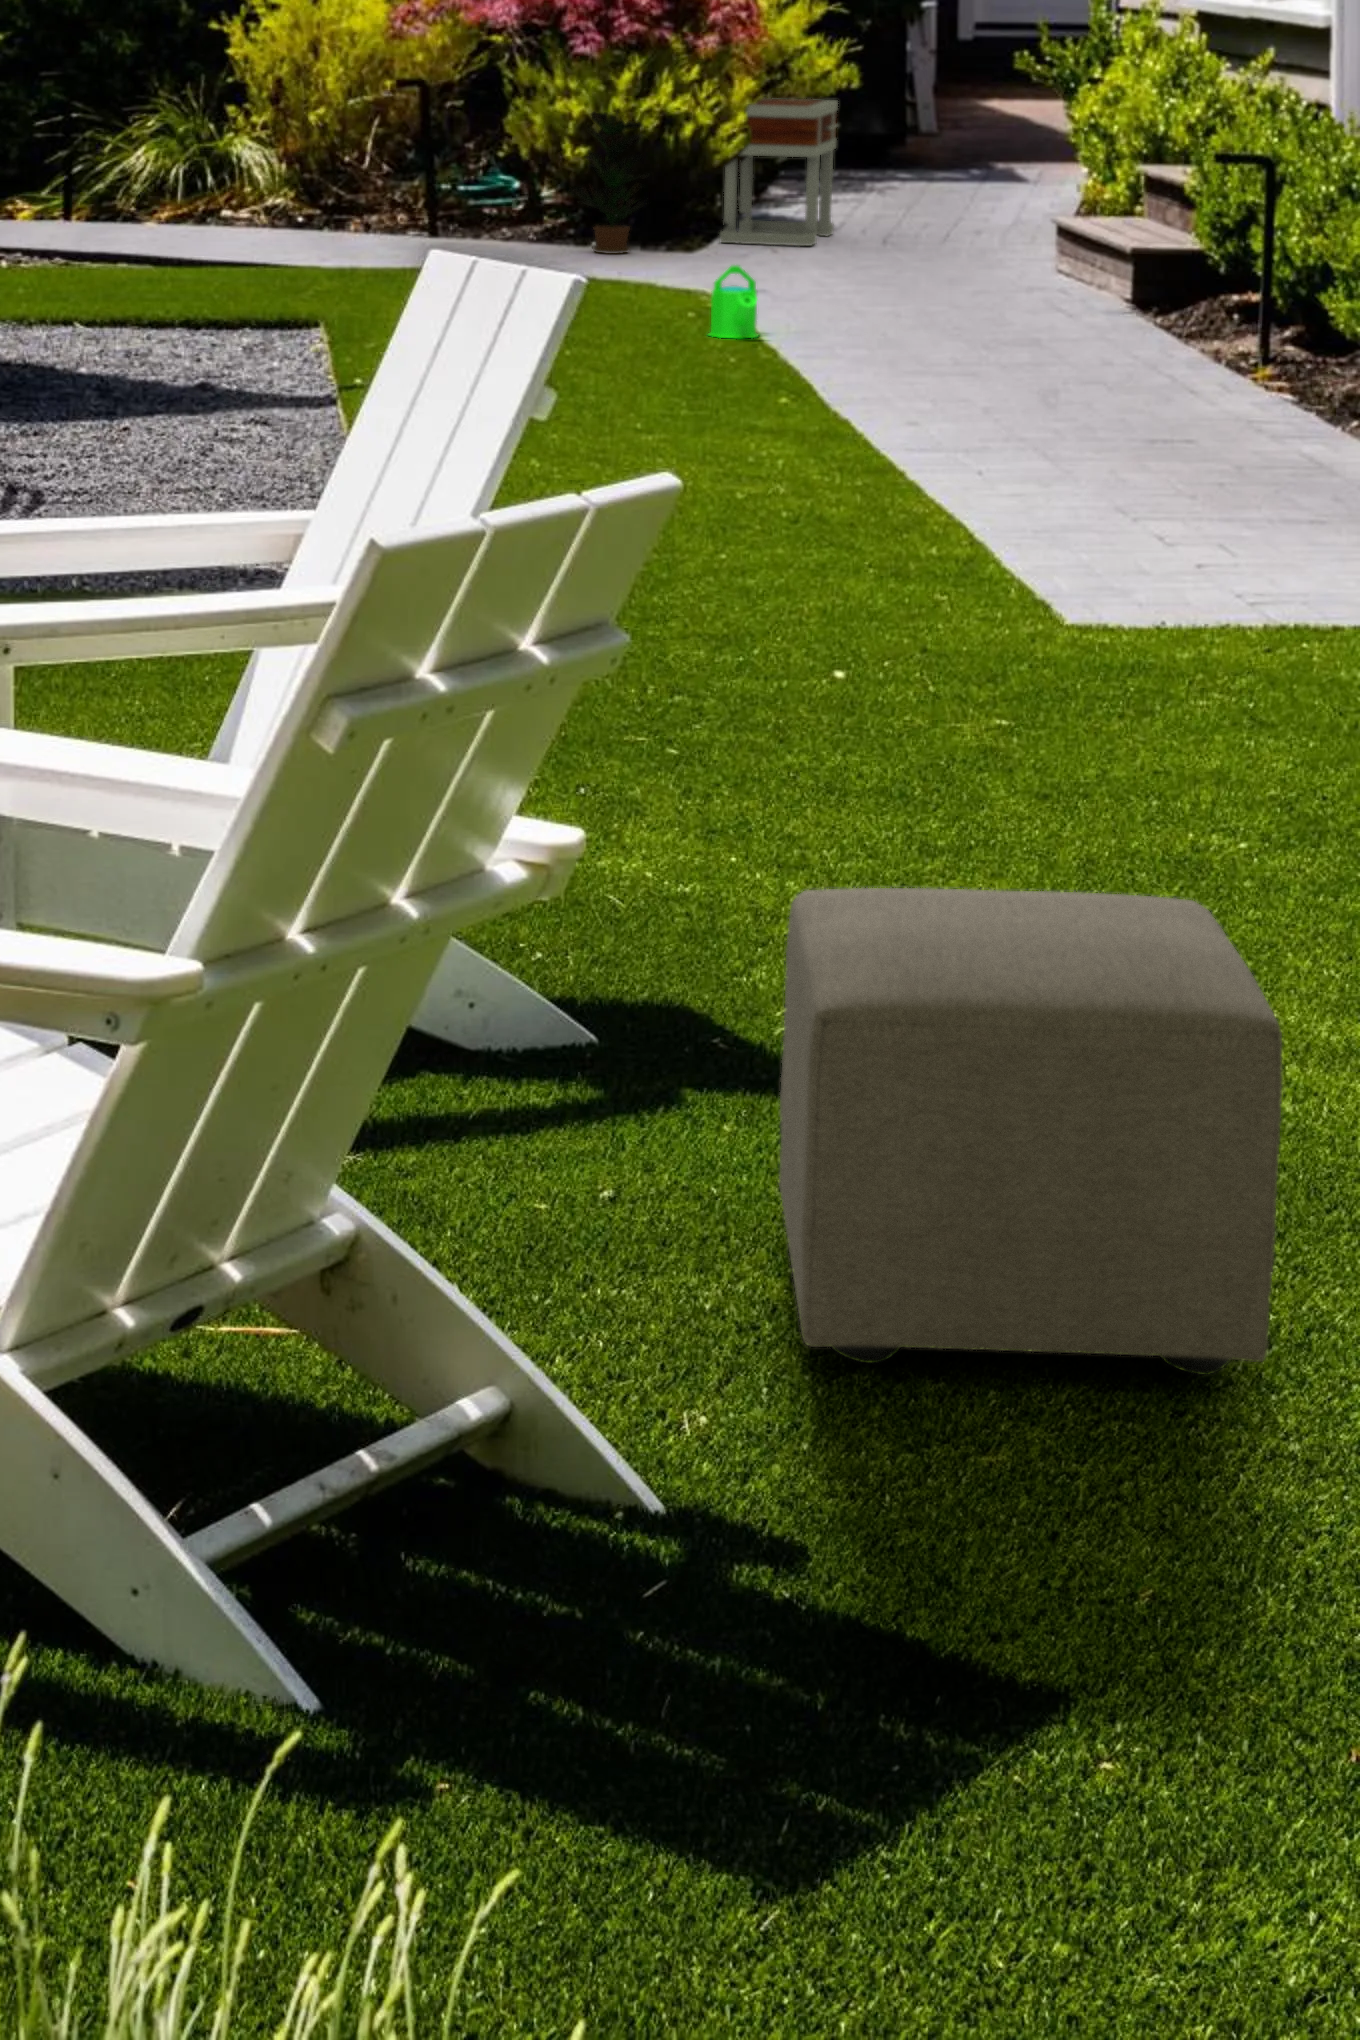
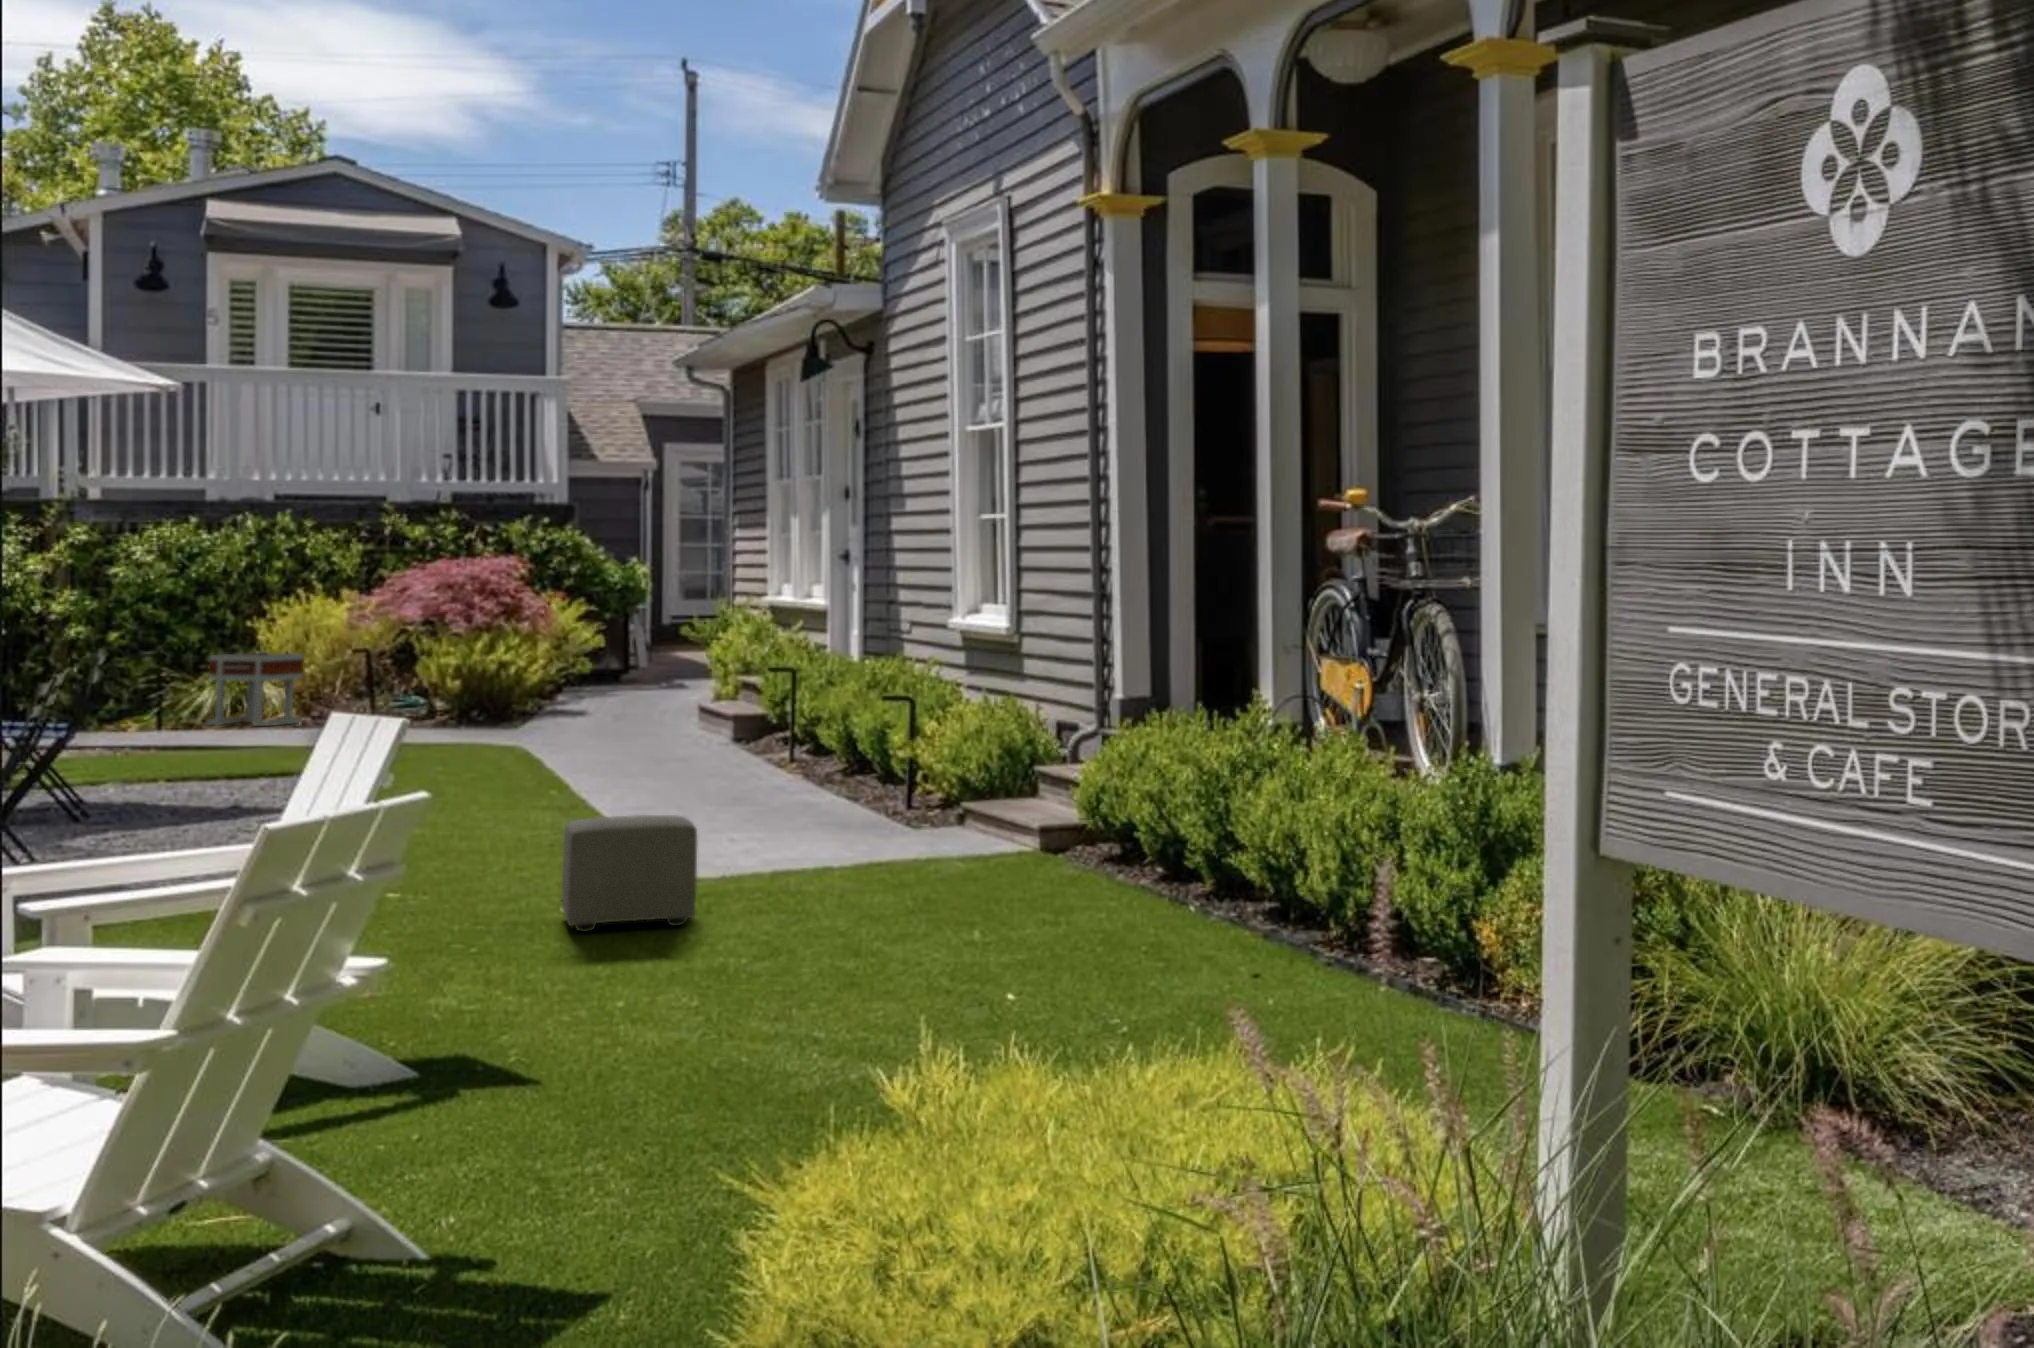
side table: present [720,98,838,246] -> present [207,653,303,726]
potted plant: present [569,112,650,254] -> none [451,657,497,728]
watering can: present [709,265,758,338] -> none [526,719,553,753]

